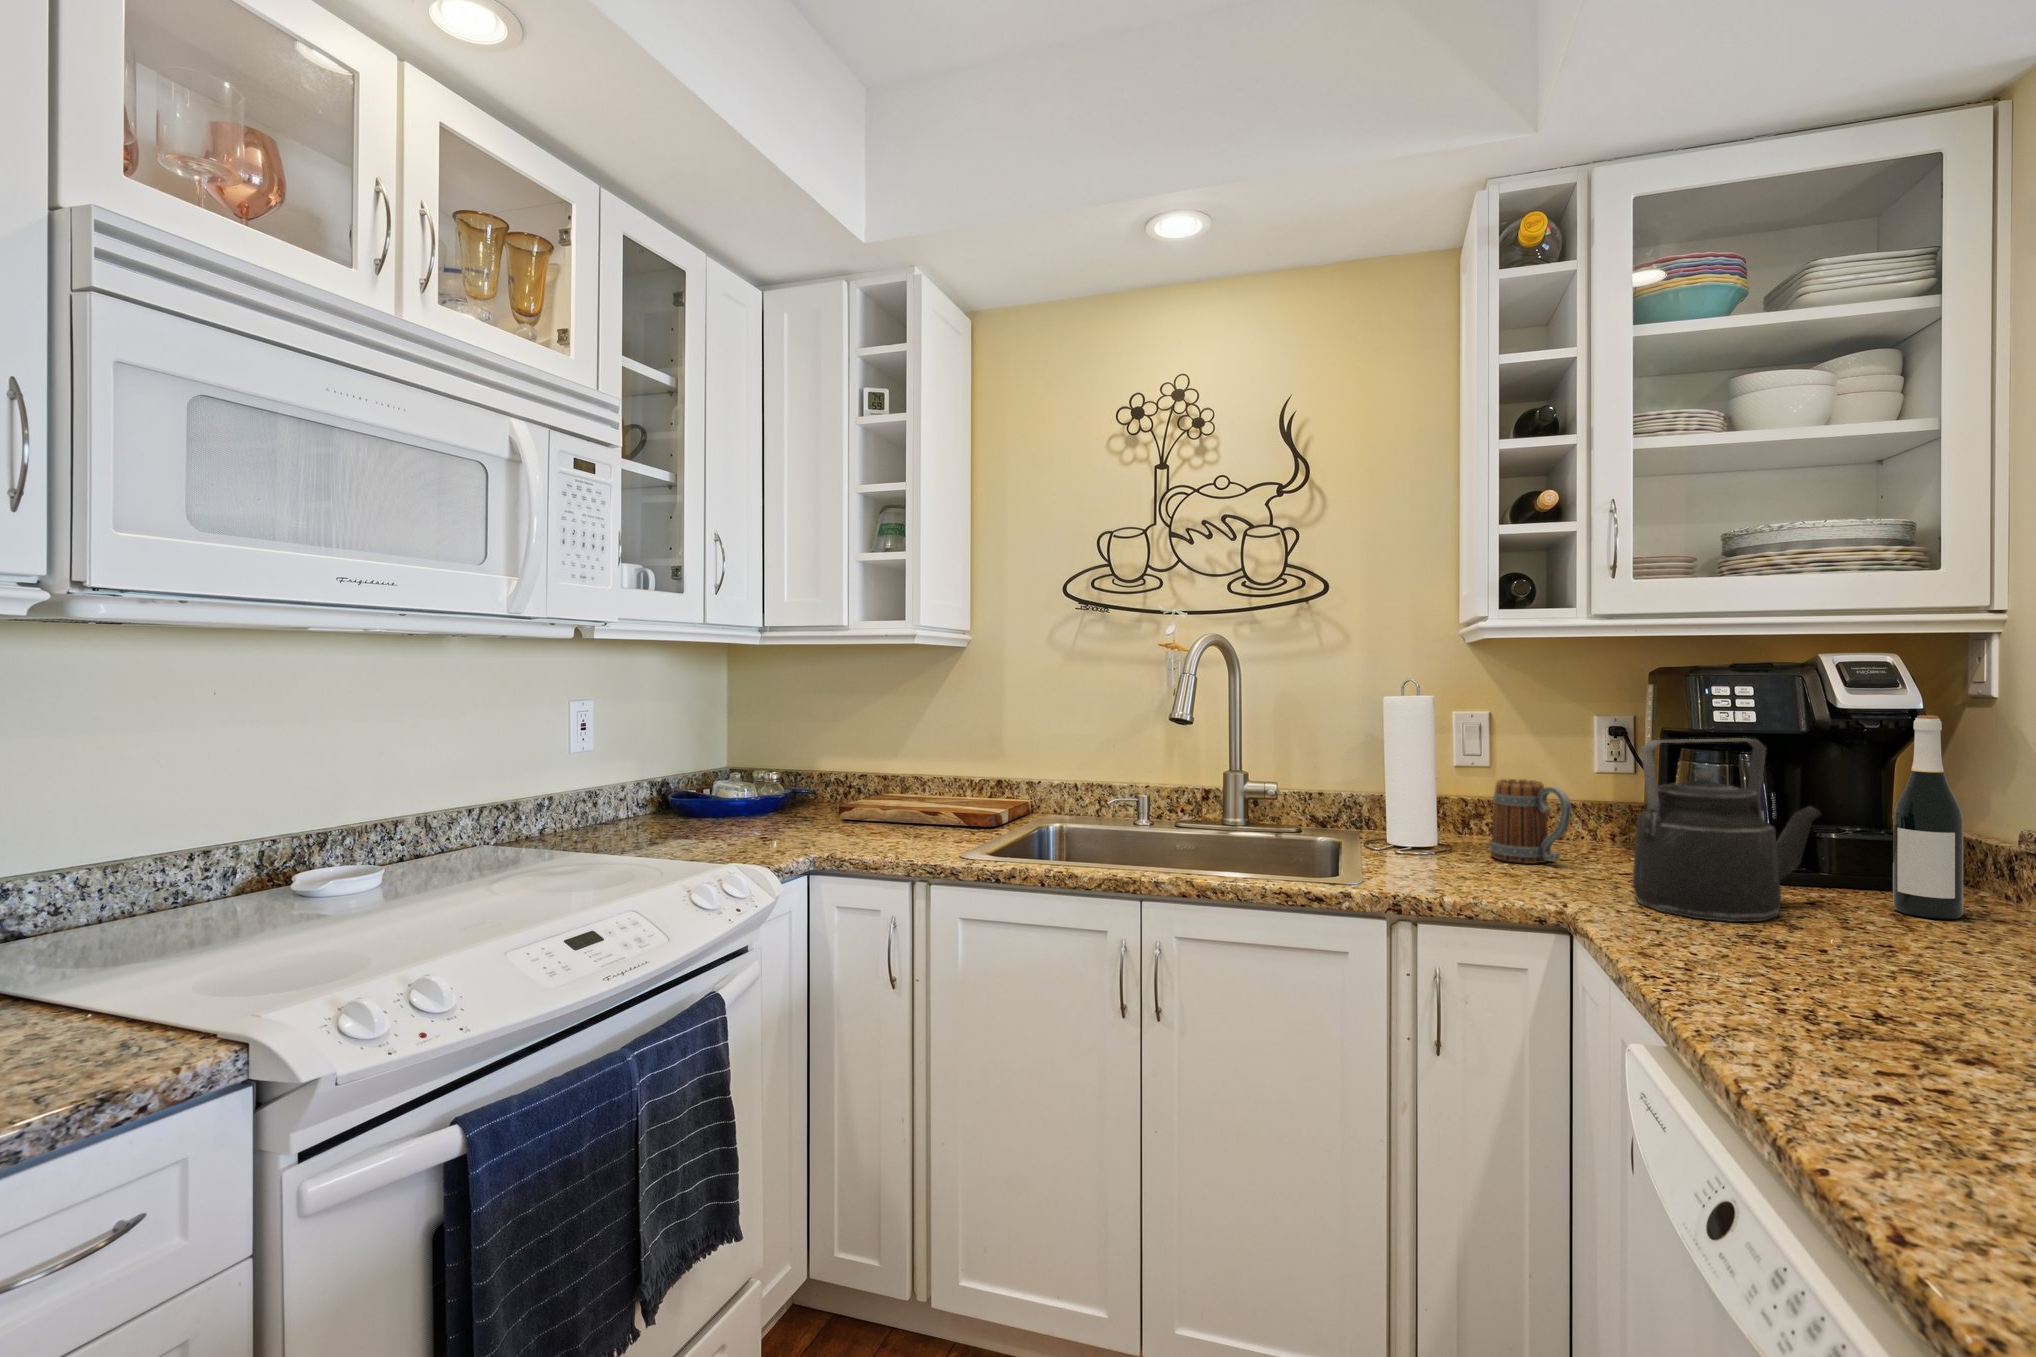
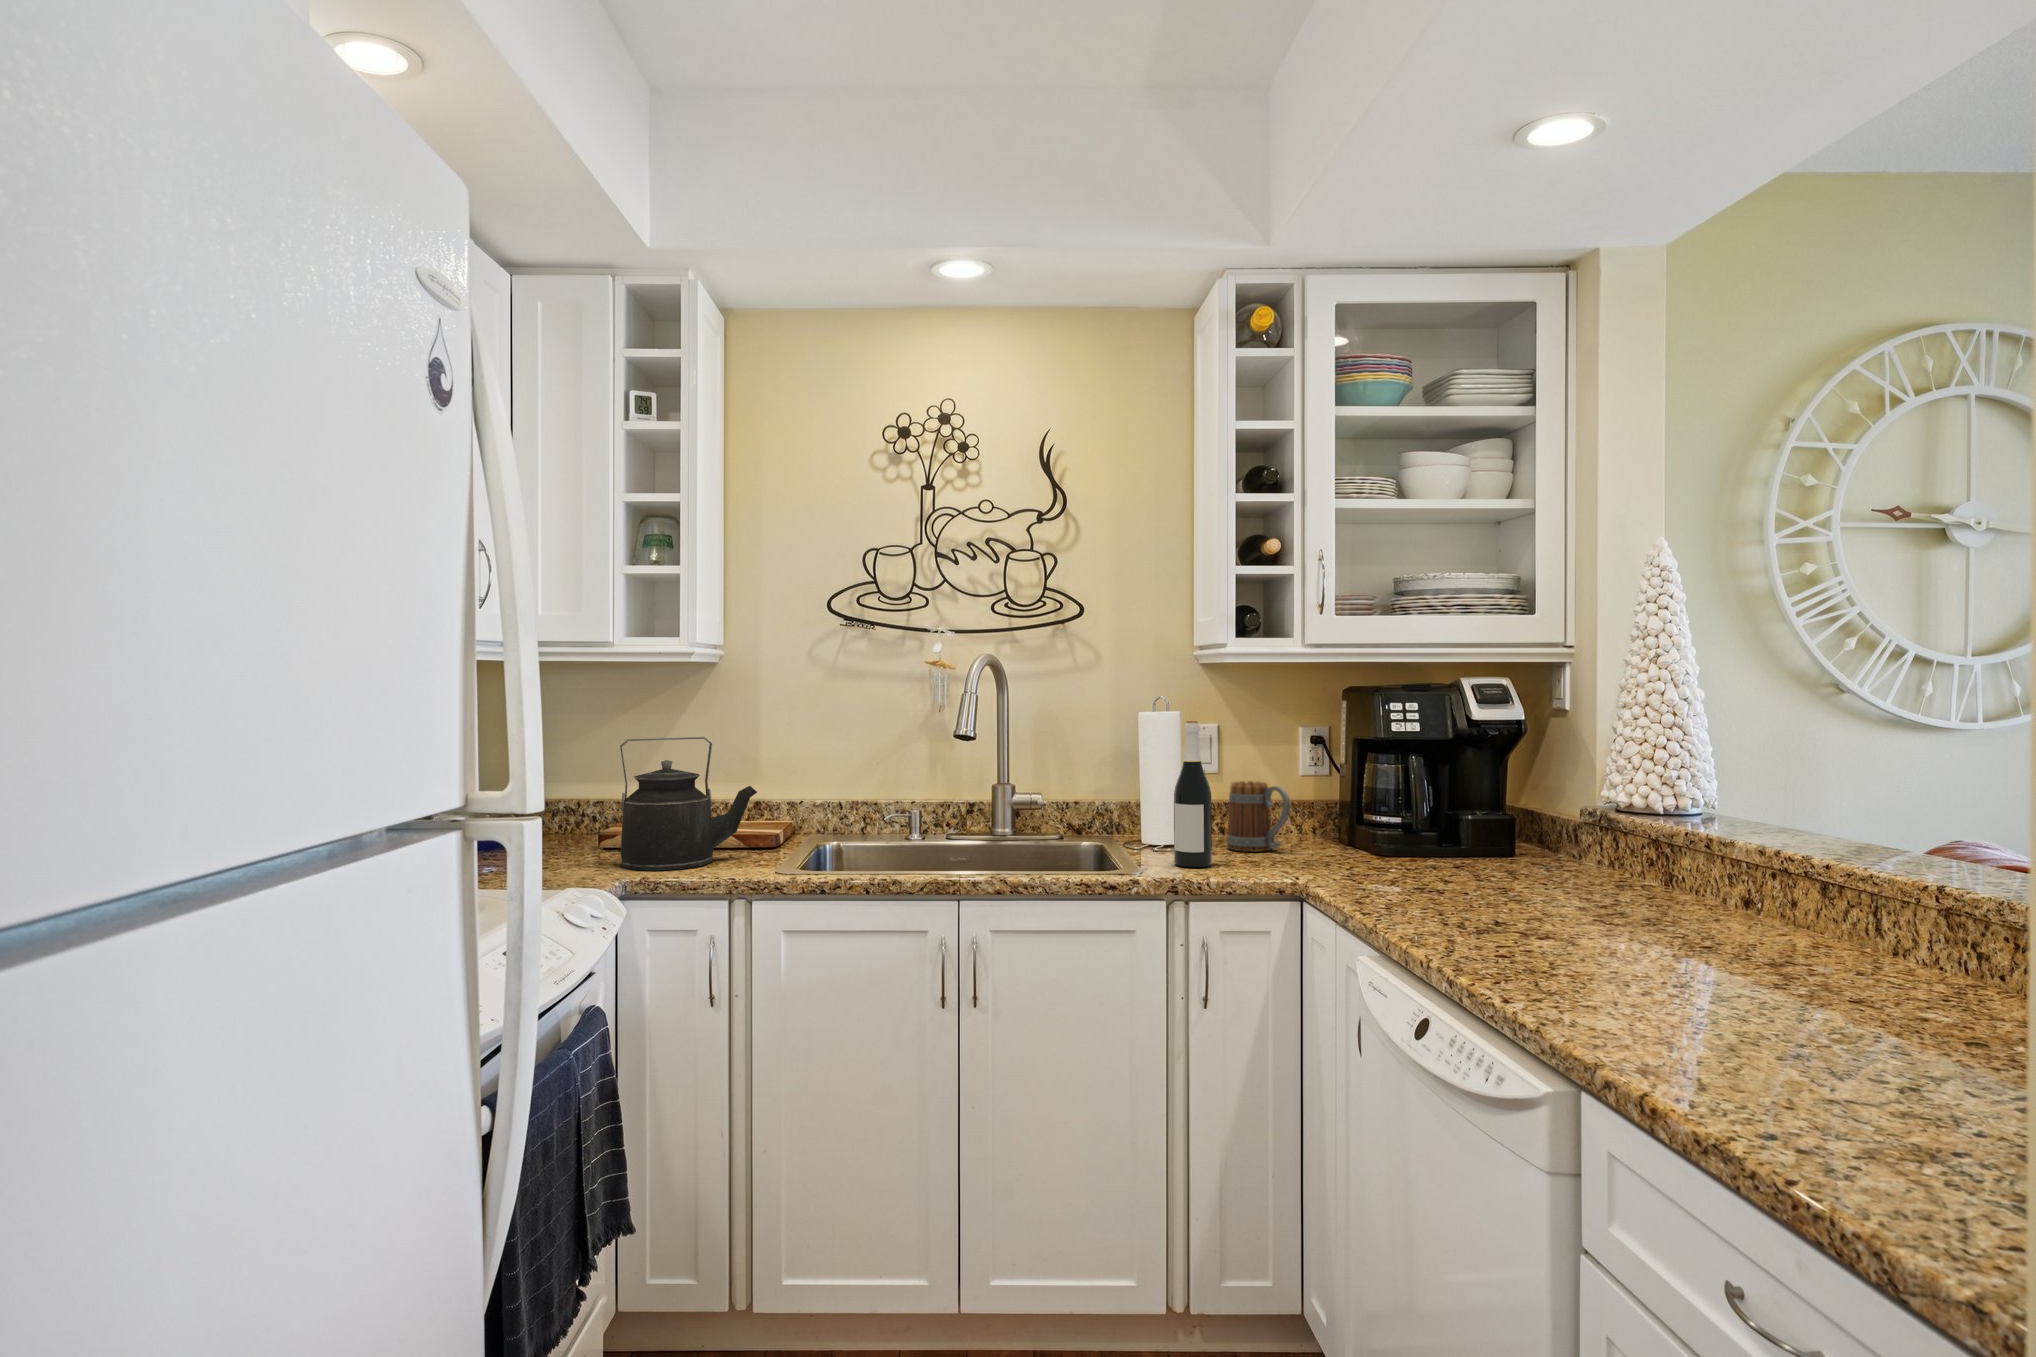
wine bottle: present [1893,716,1963,919] -> present [1174,721,1212,868]
kettle: present [1633,738,1821,922] -> present [620,737,757,871]

